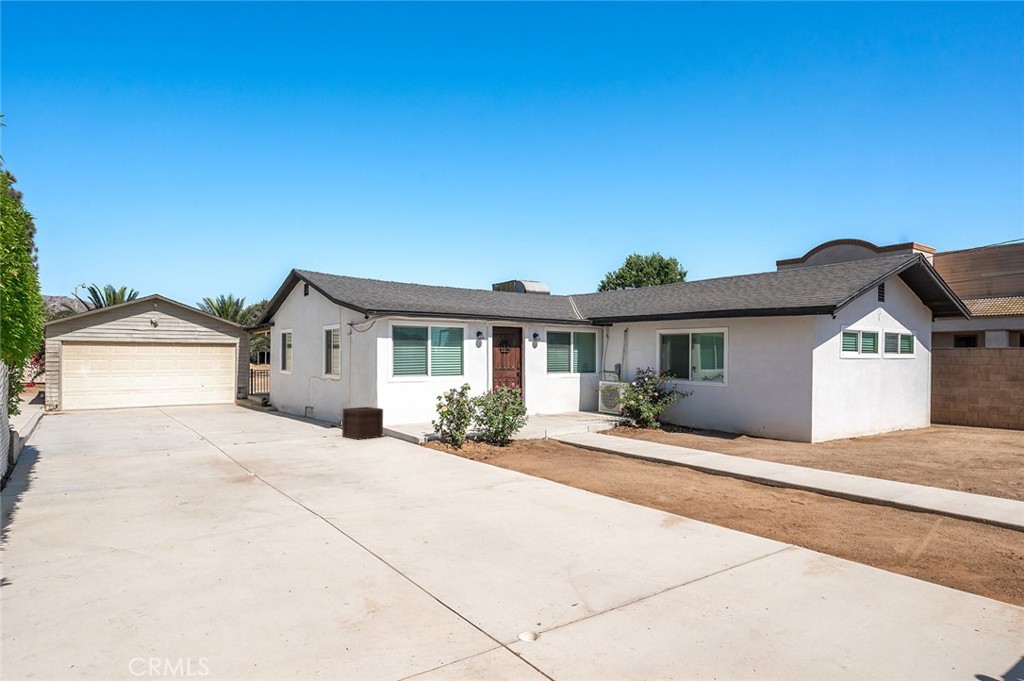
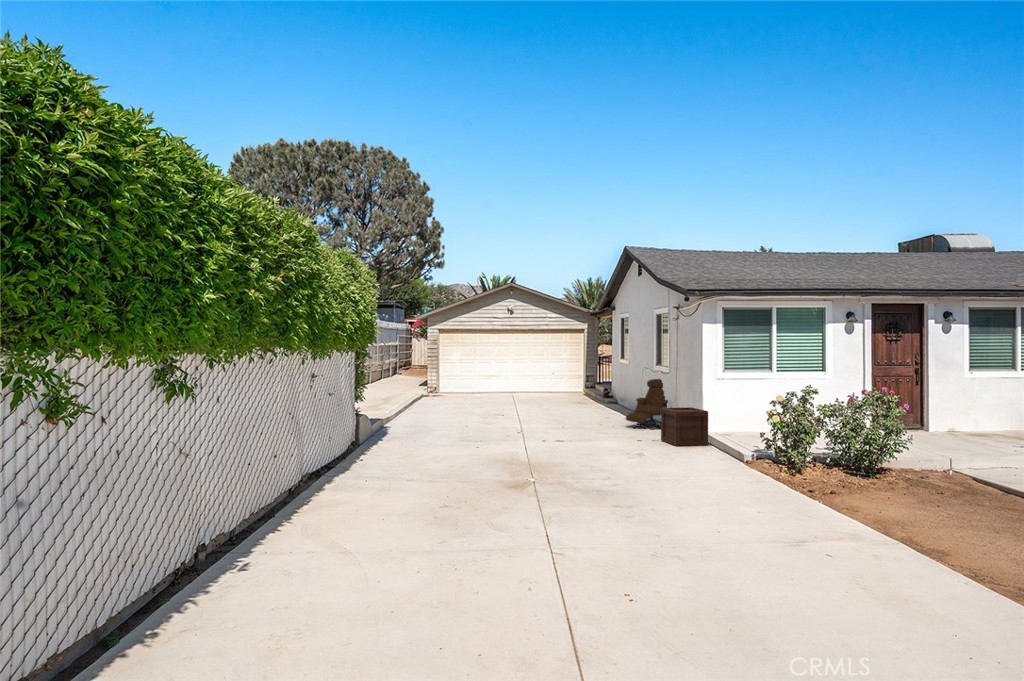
lounge chair: none [302,385,343,430] -> present [626,379,668,428]

